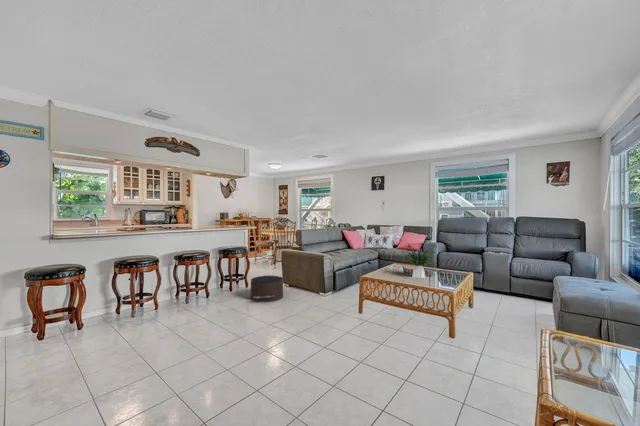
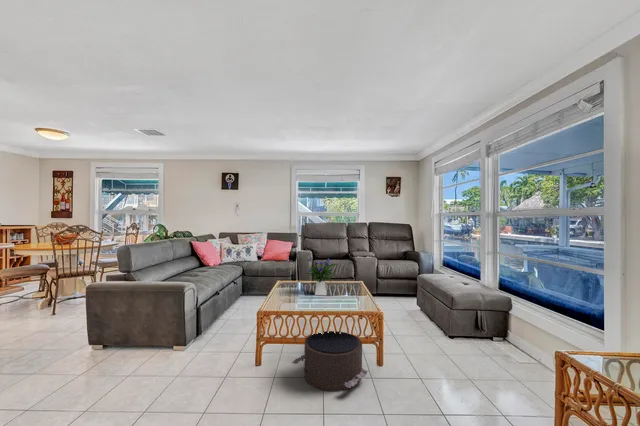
pouf: present [251,276,283,302] -> present [292,331,369,391]

